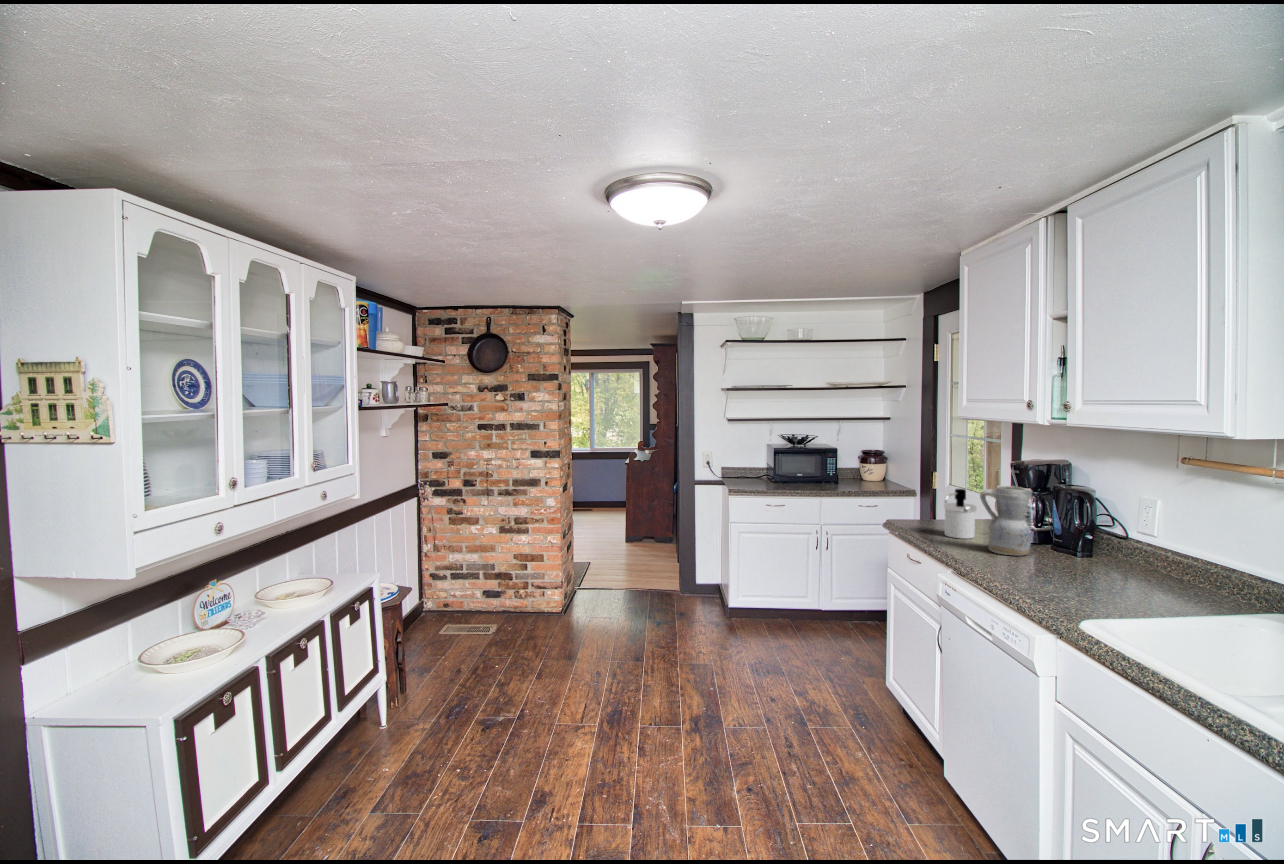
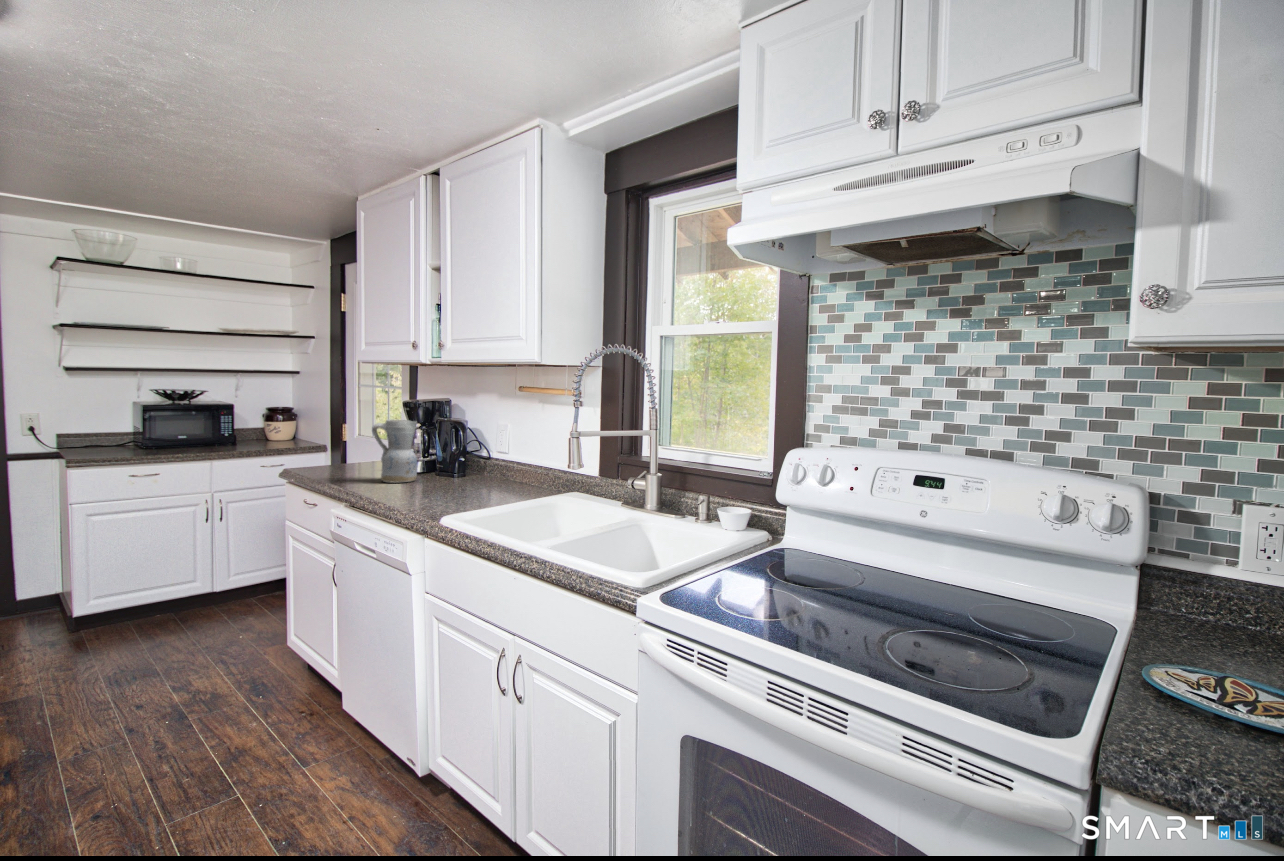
soap dispenser: present [944,489,976,539] -> none [339,428,372,476]

